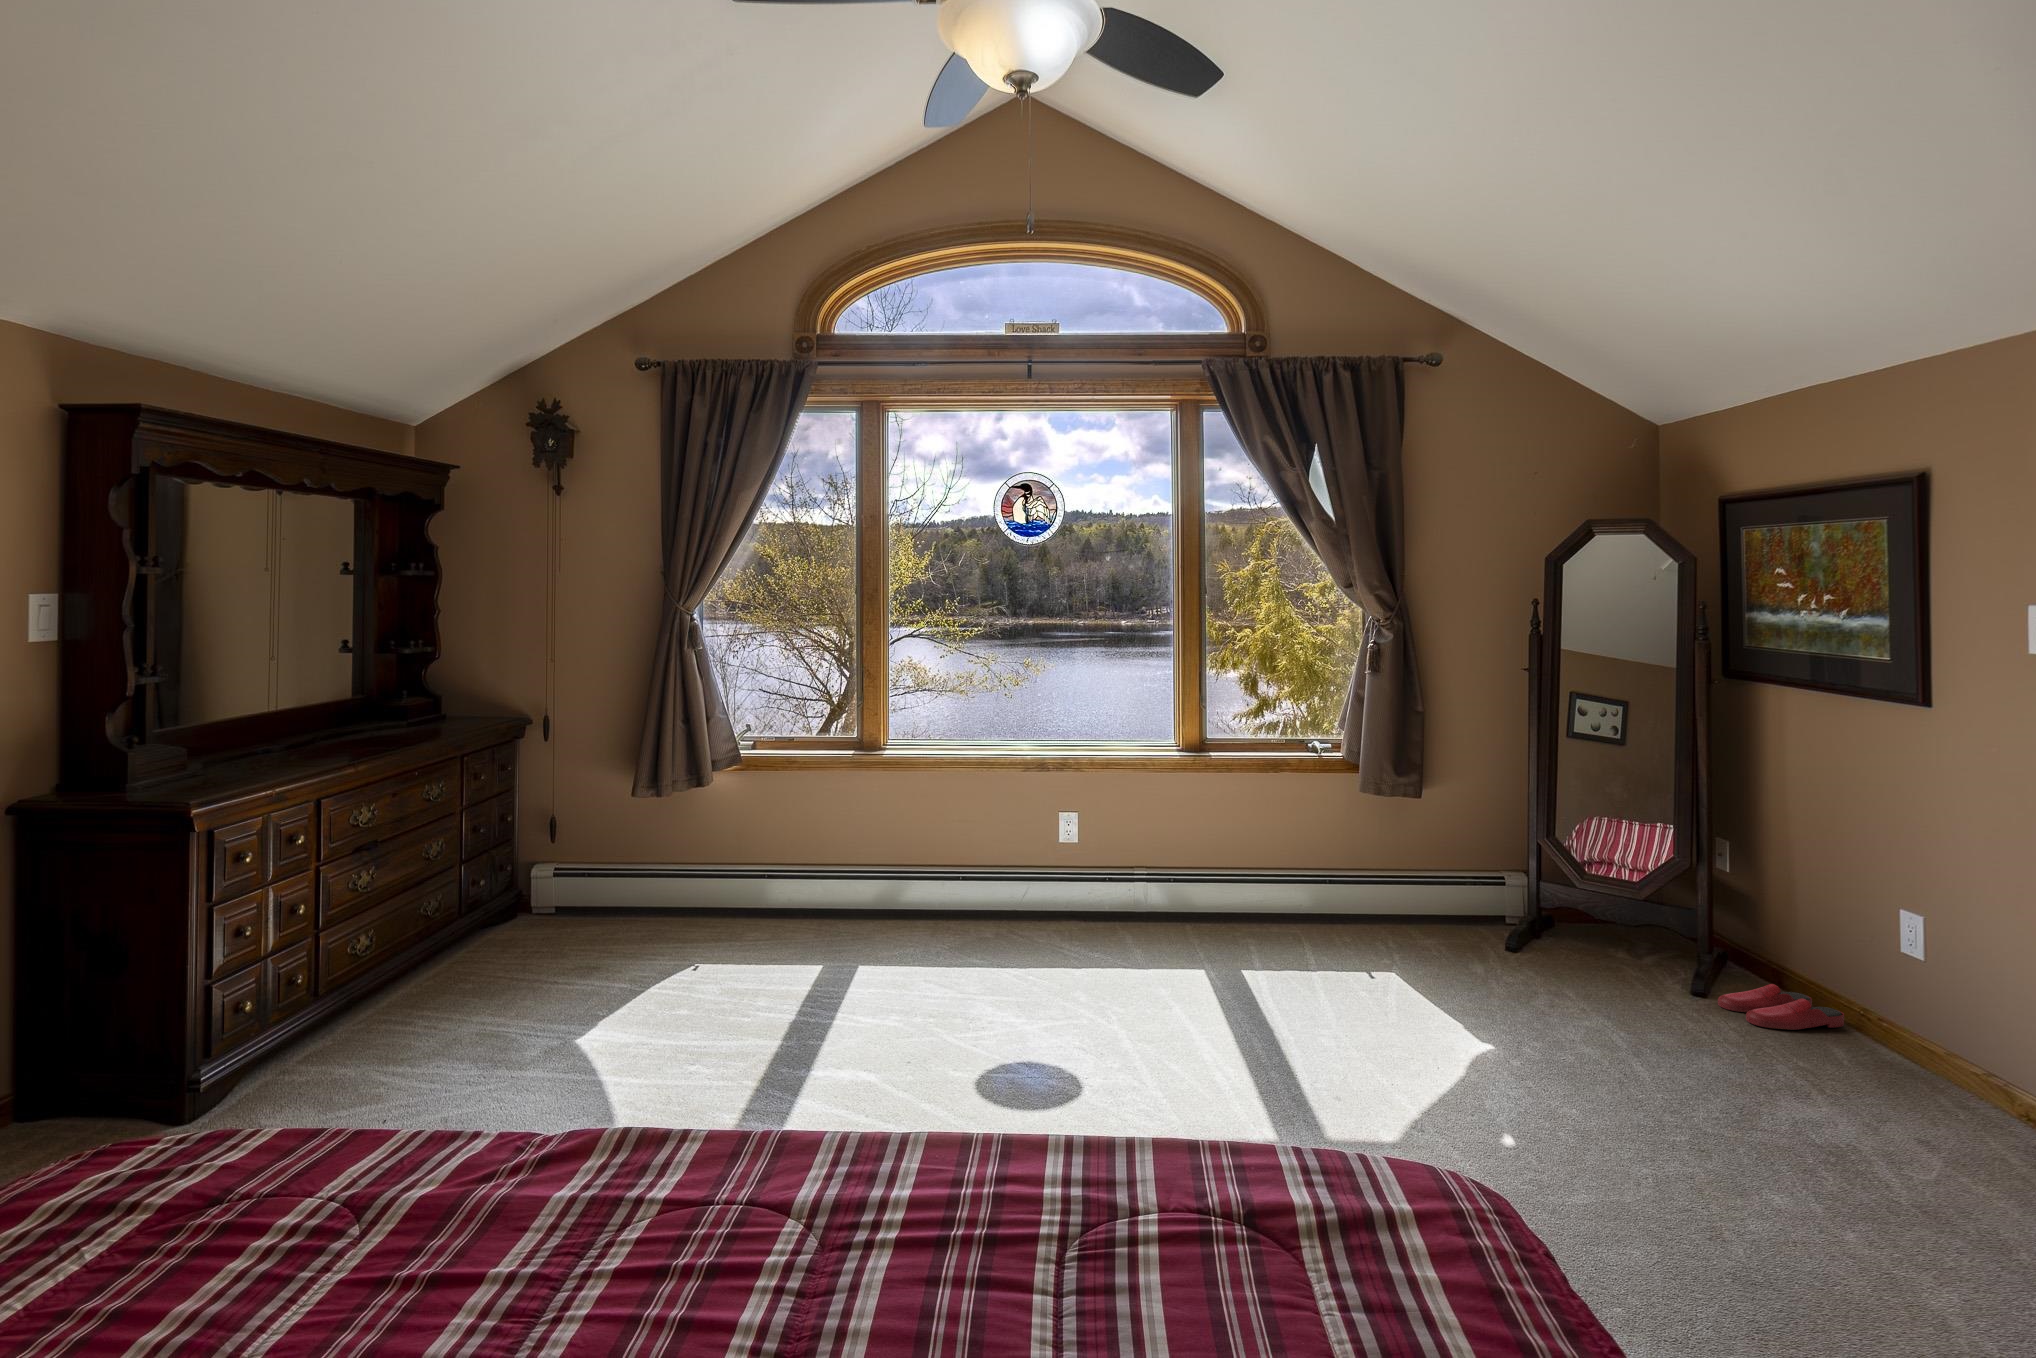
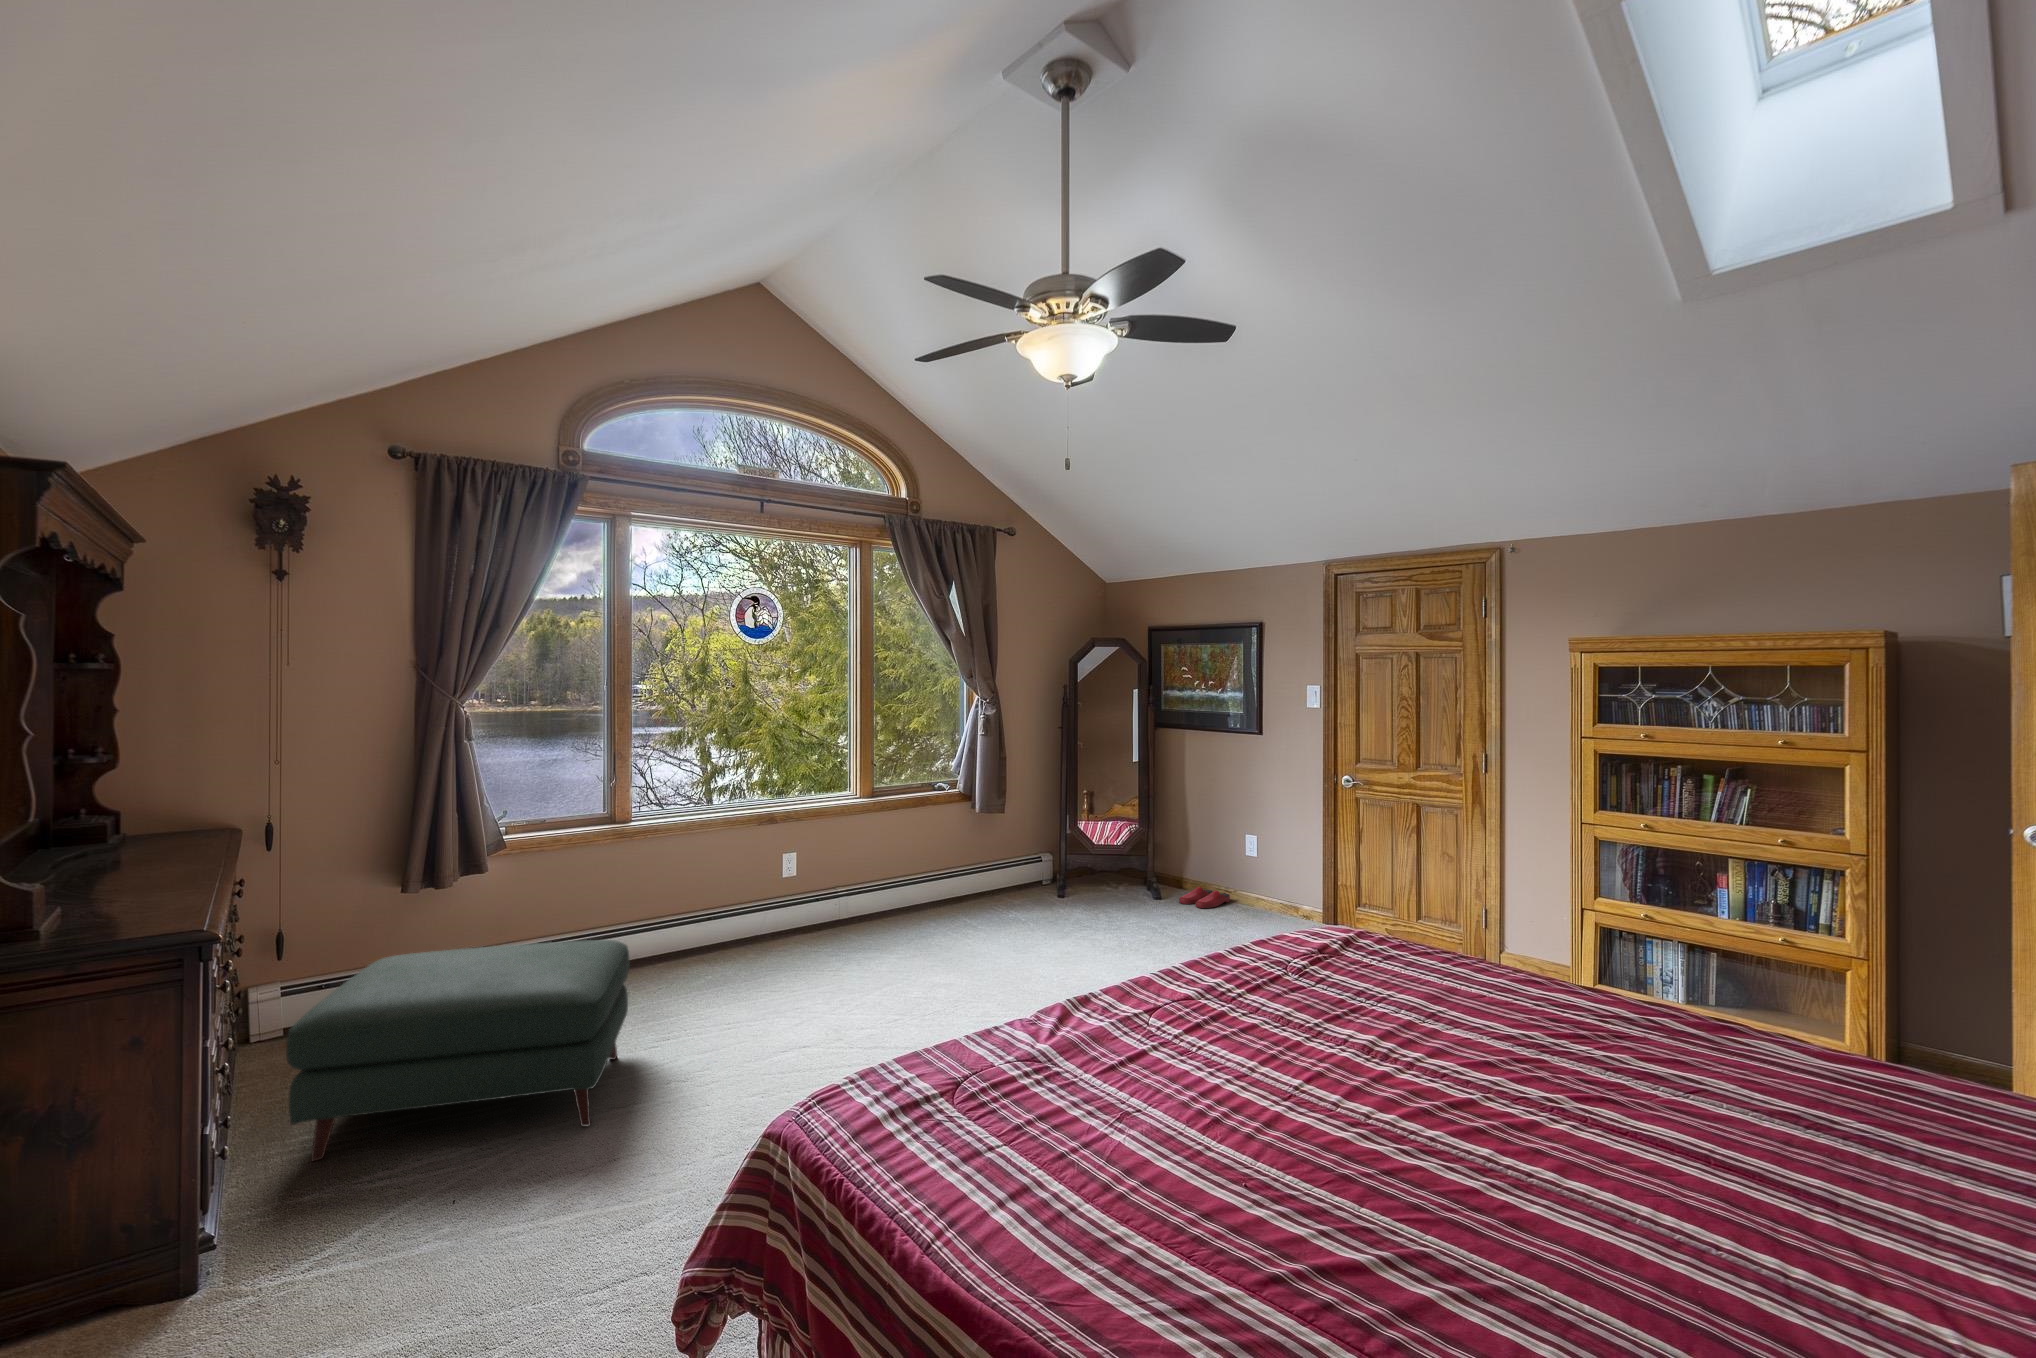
ottoman: none [376,857,726,1081] -> present [286,940,630,1161]

